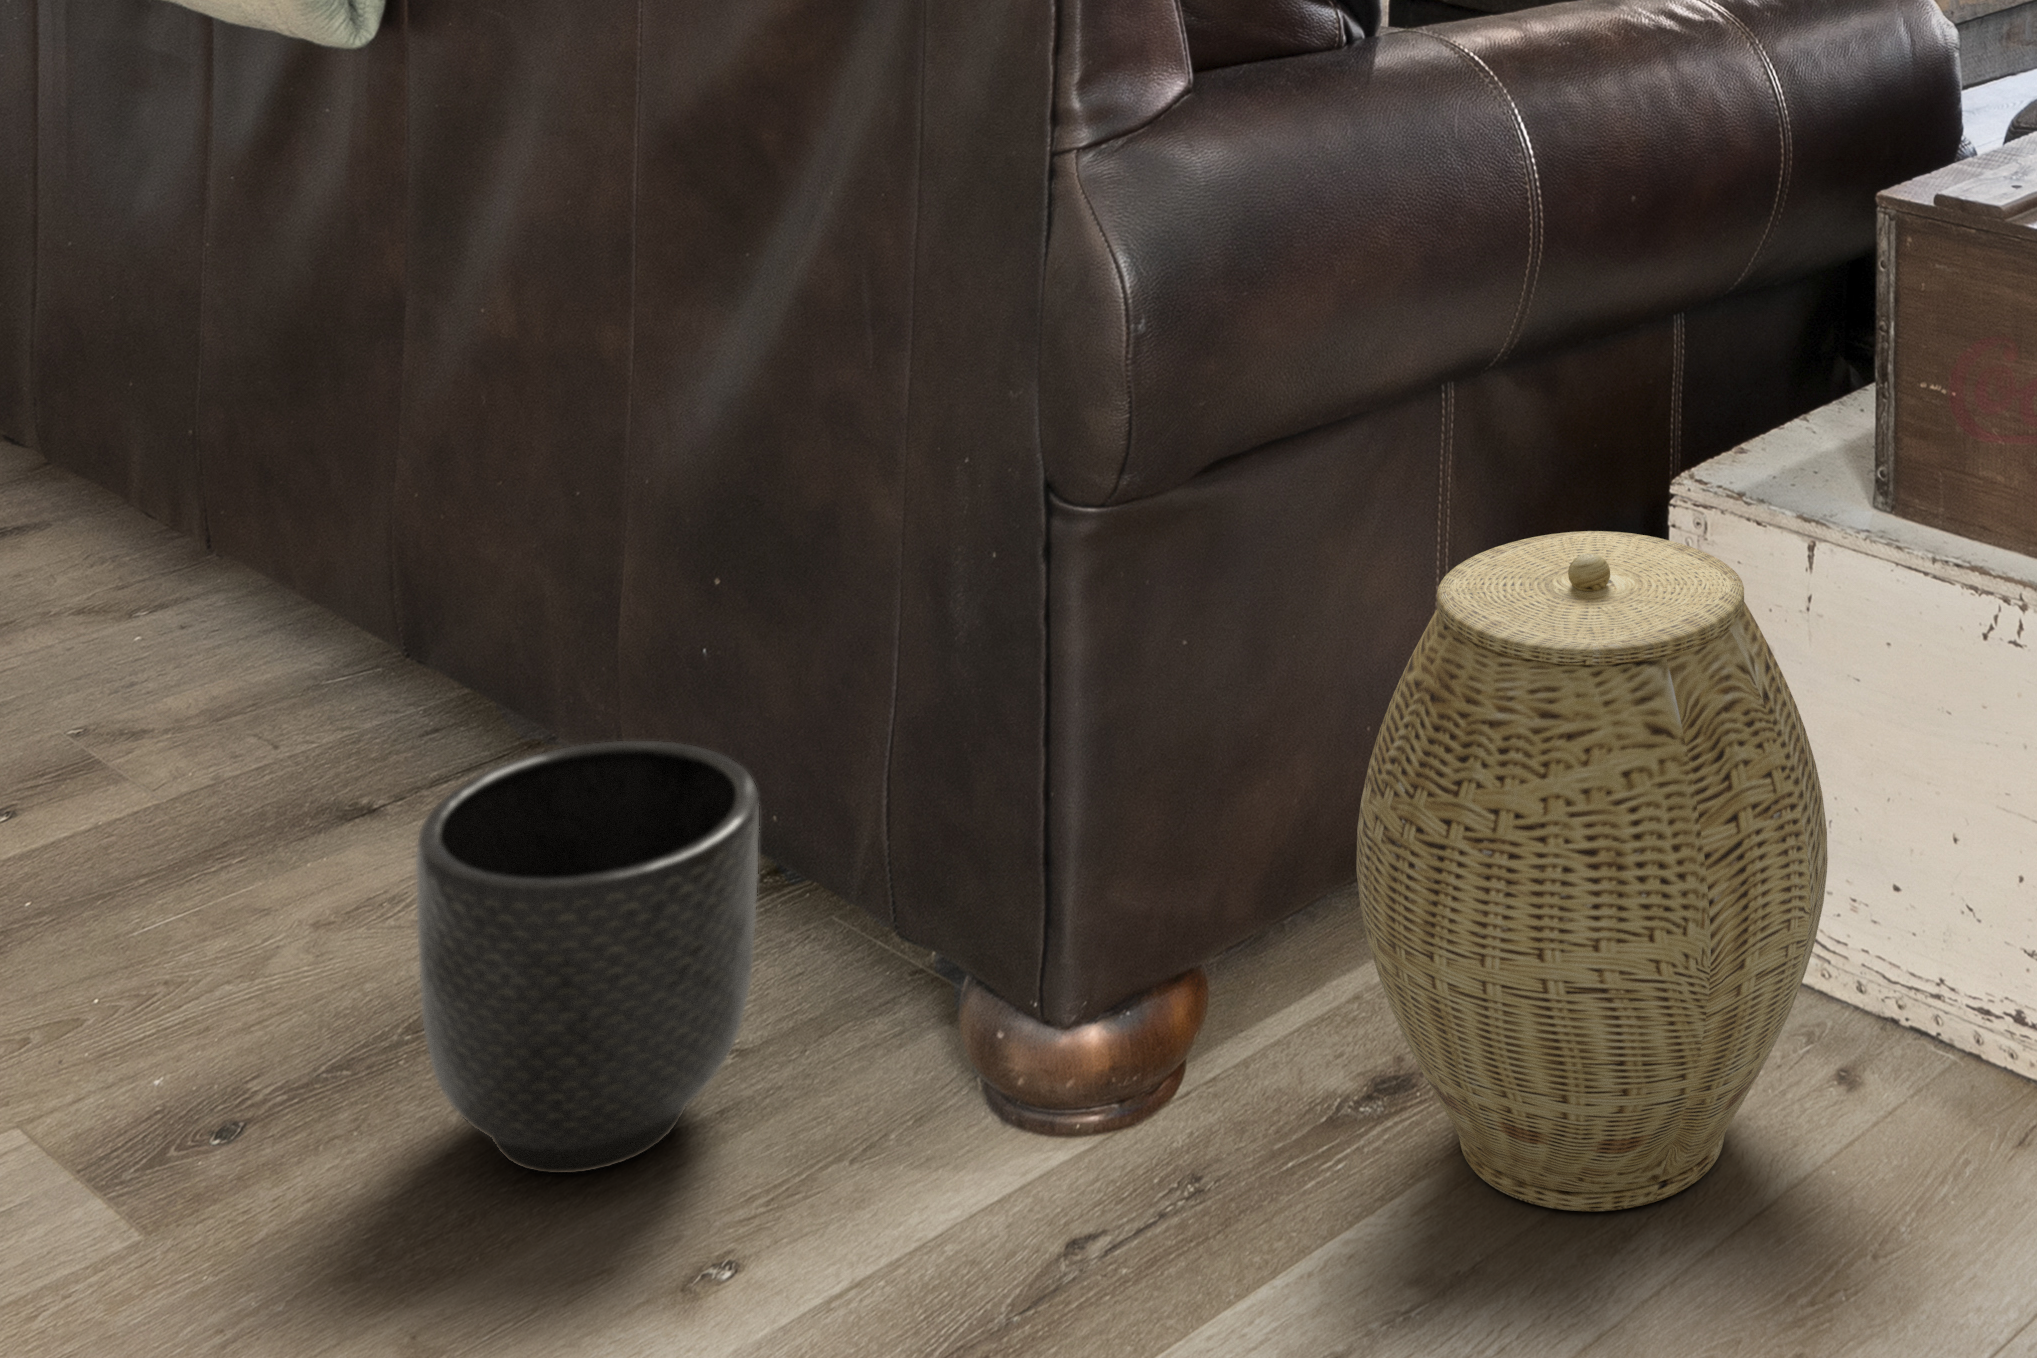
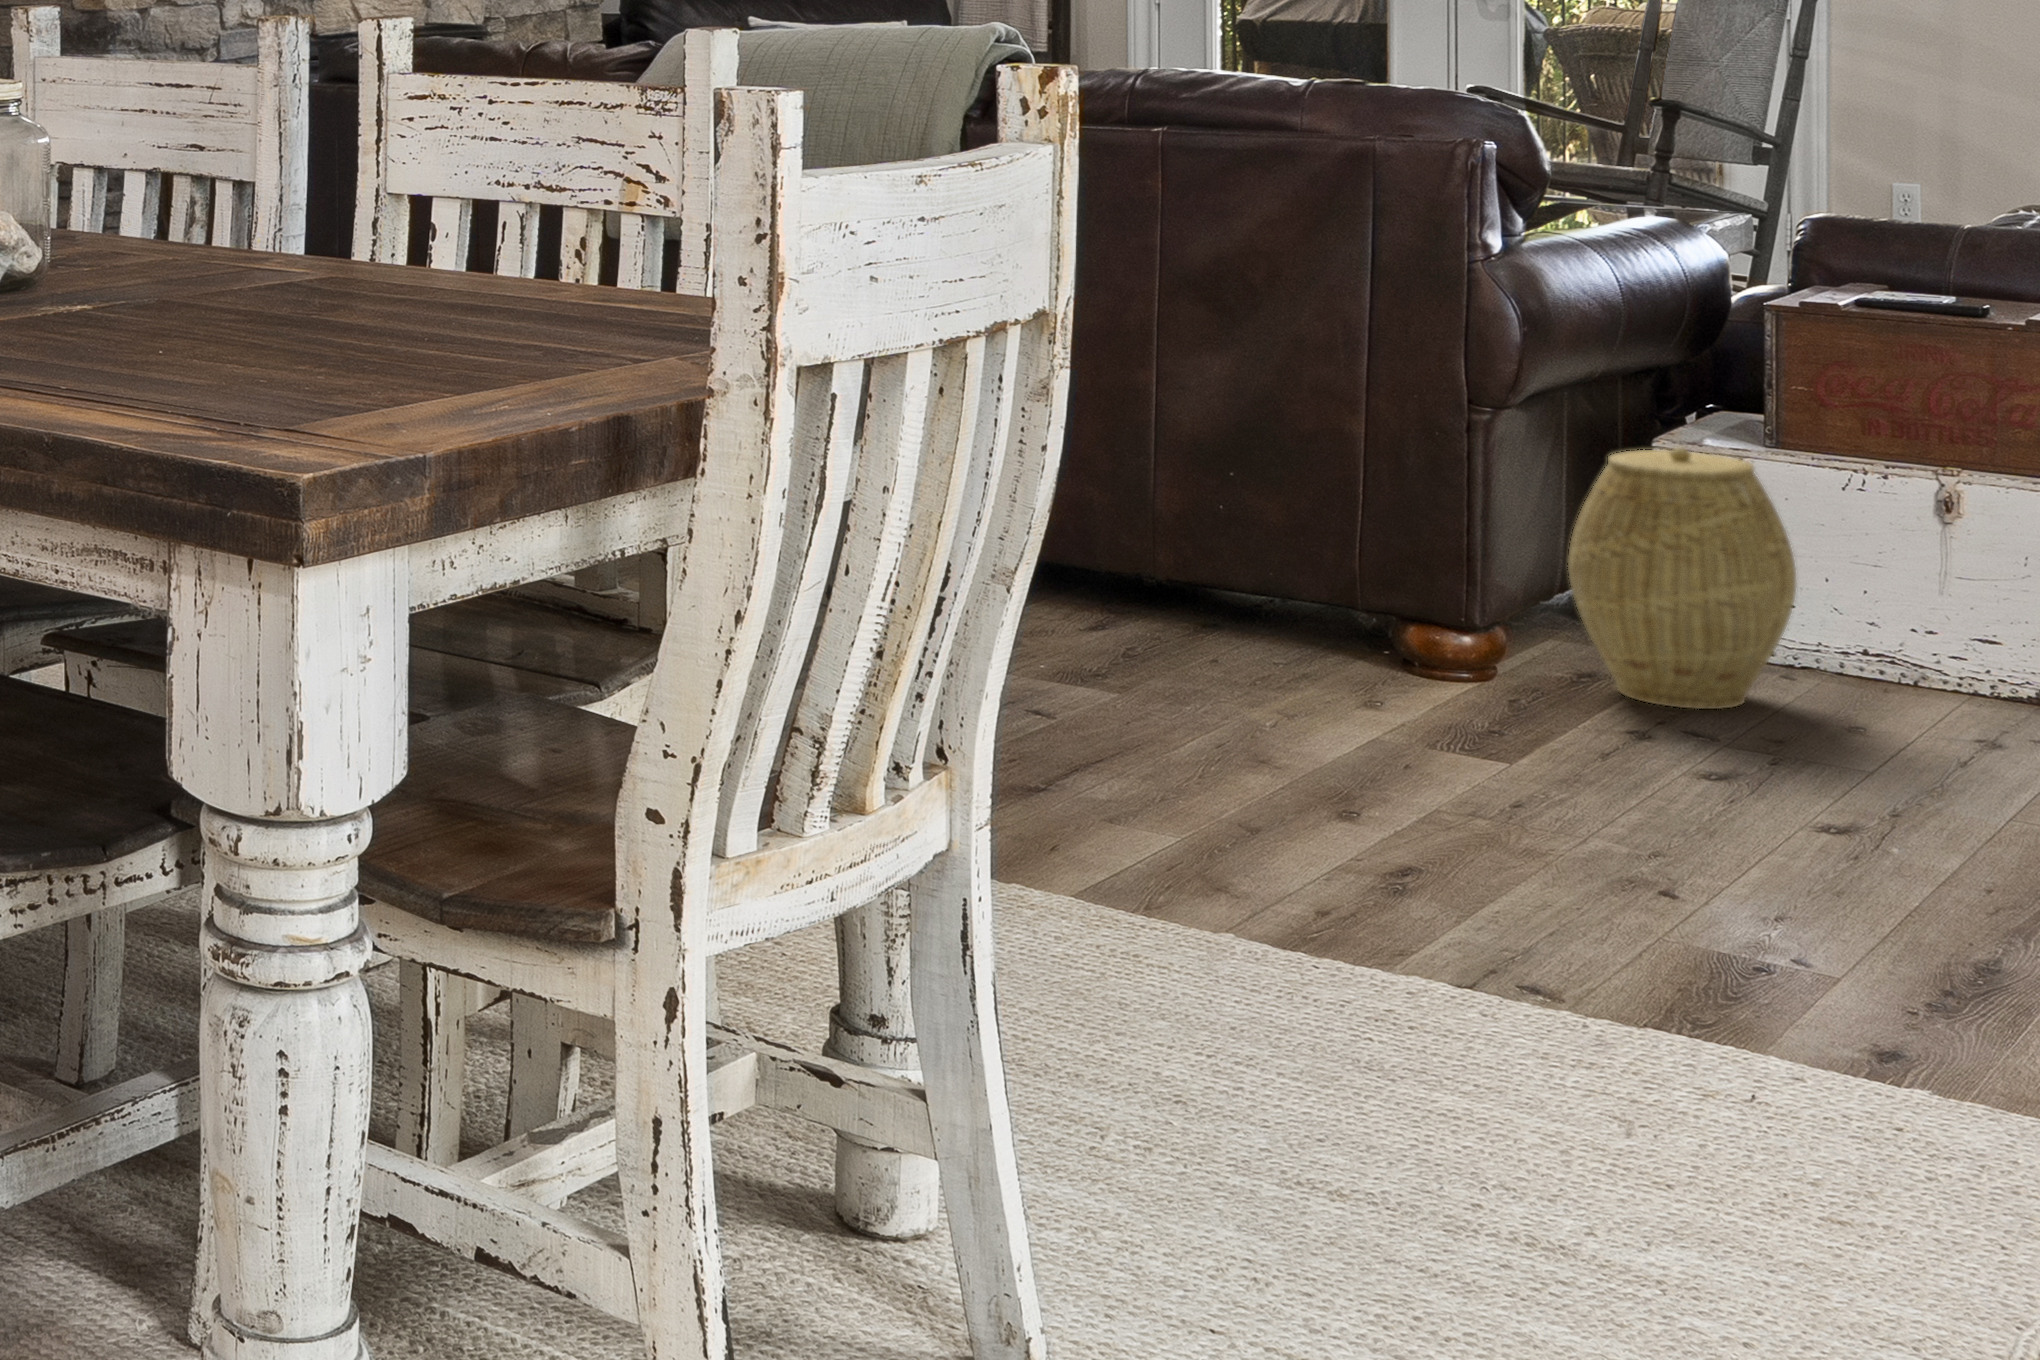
planter: present [416,741,759,1173] -> none [1163,540,1311,695]

